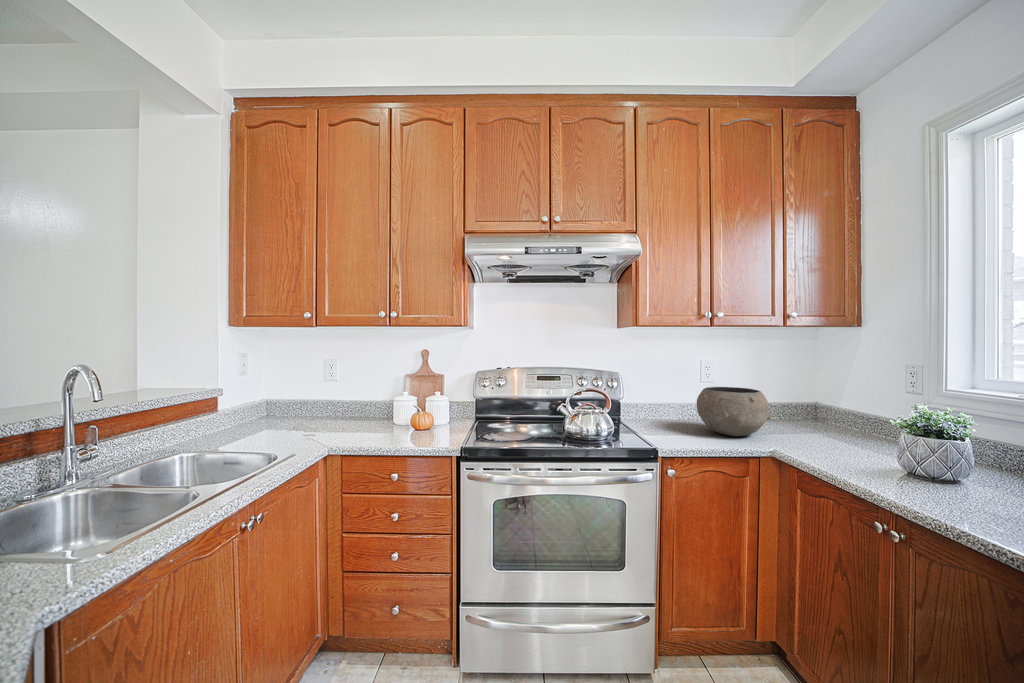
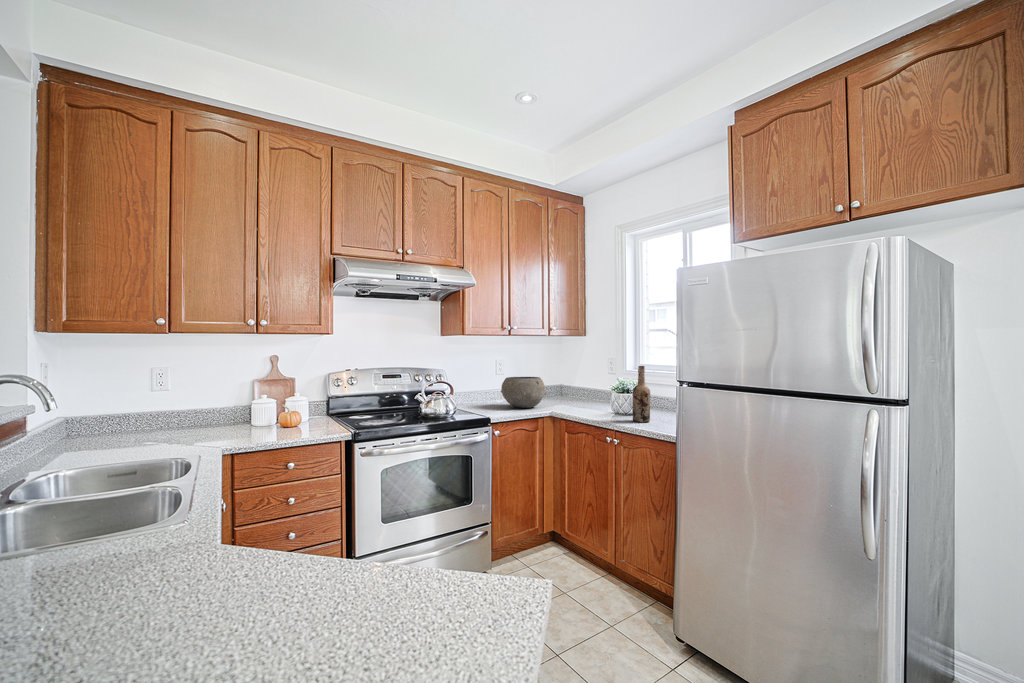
wine bottle: none [931,393,981,511] -> present [633,366,650,422]

